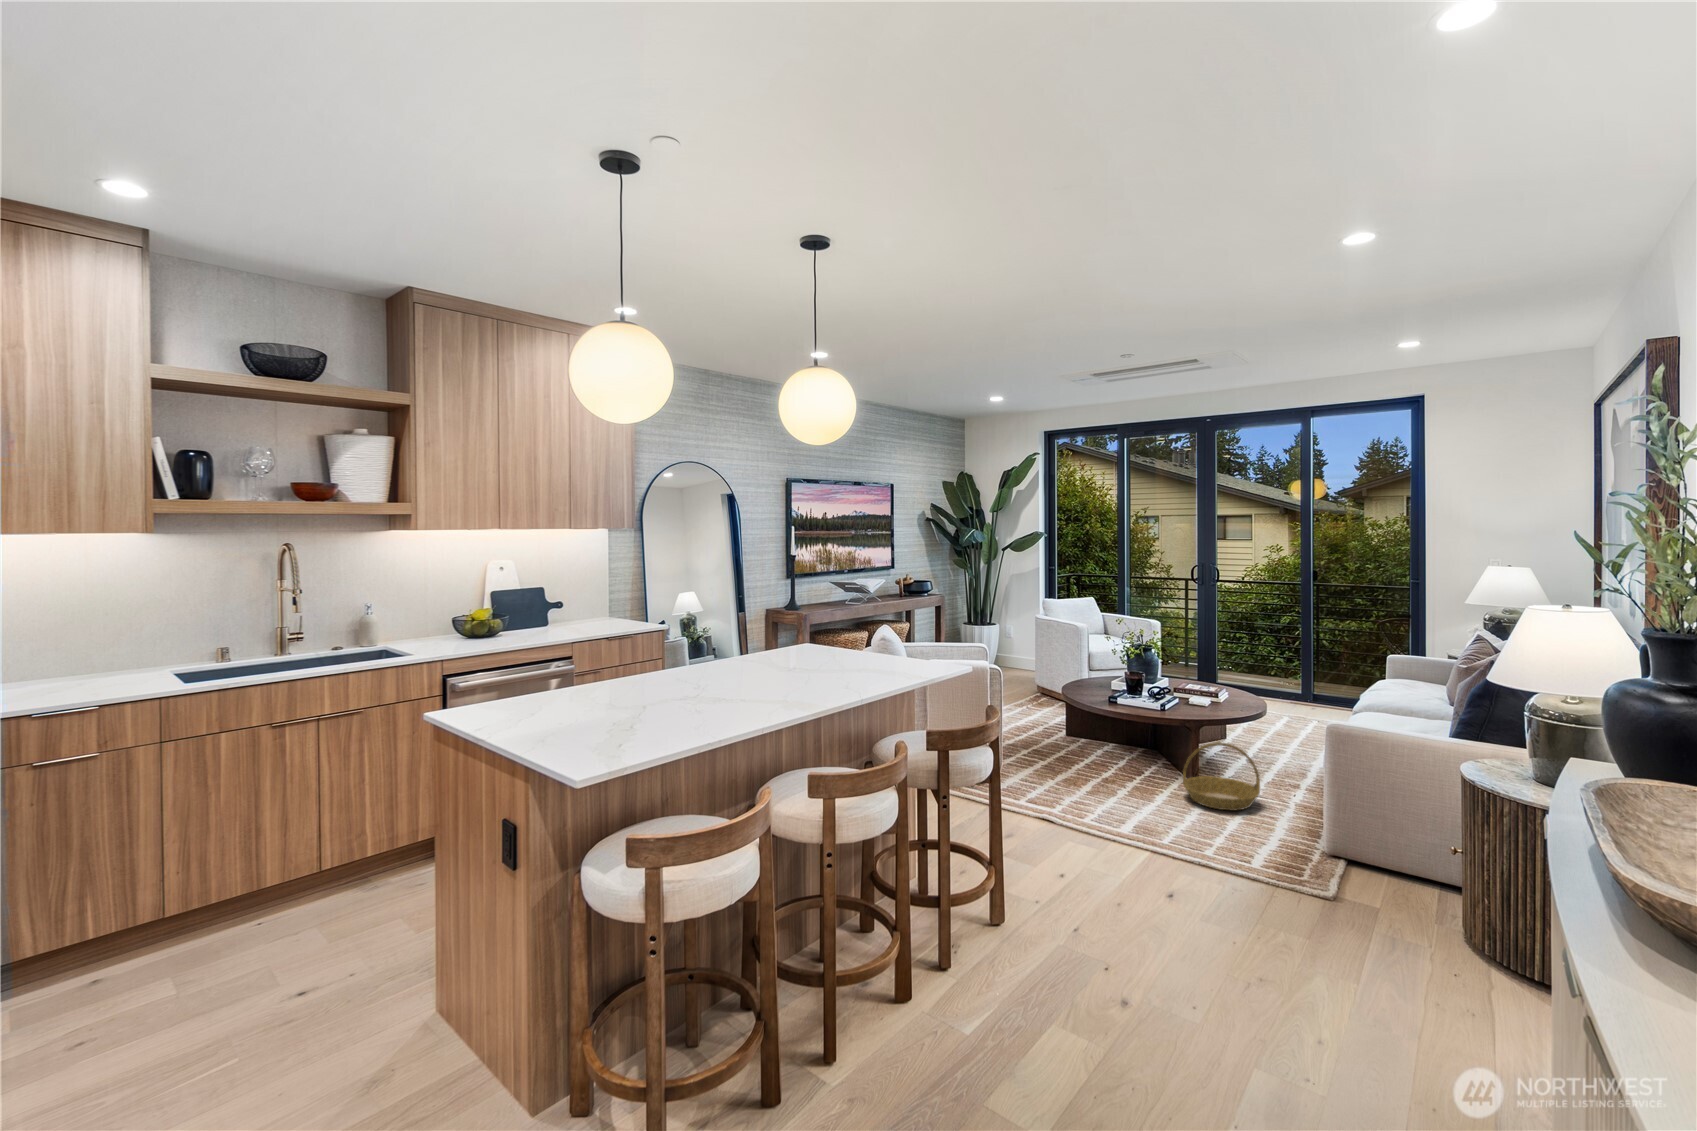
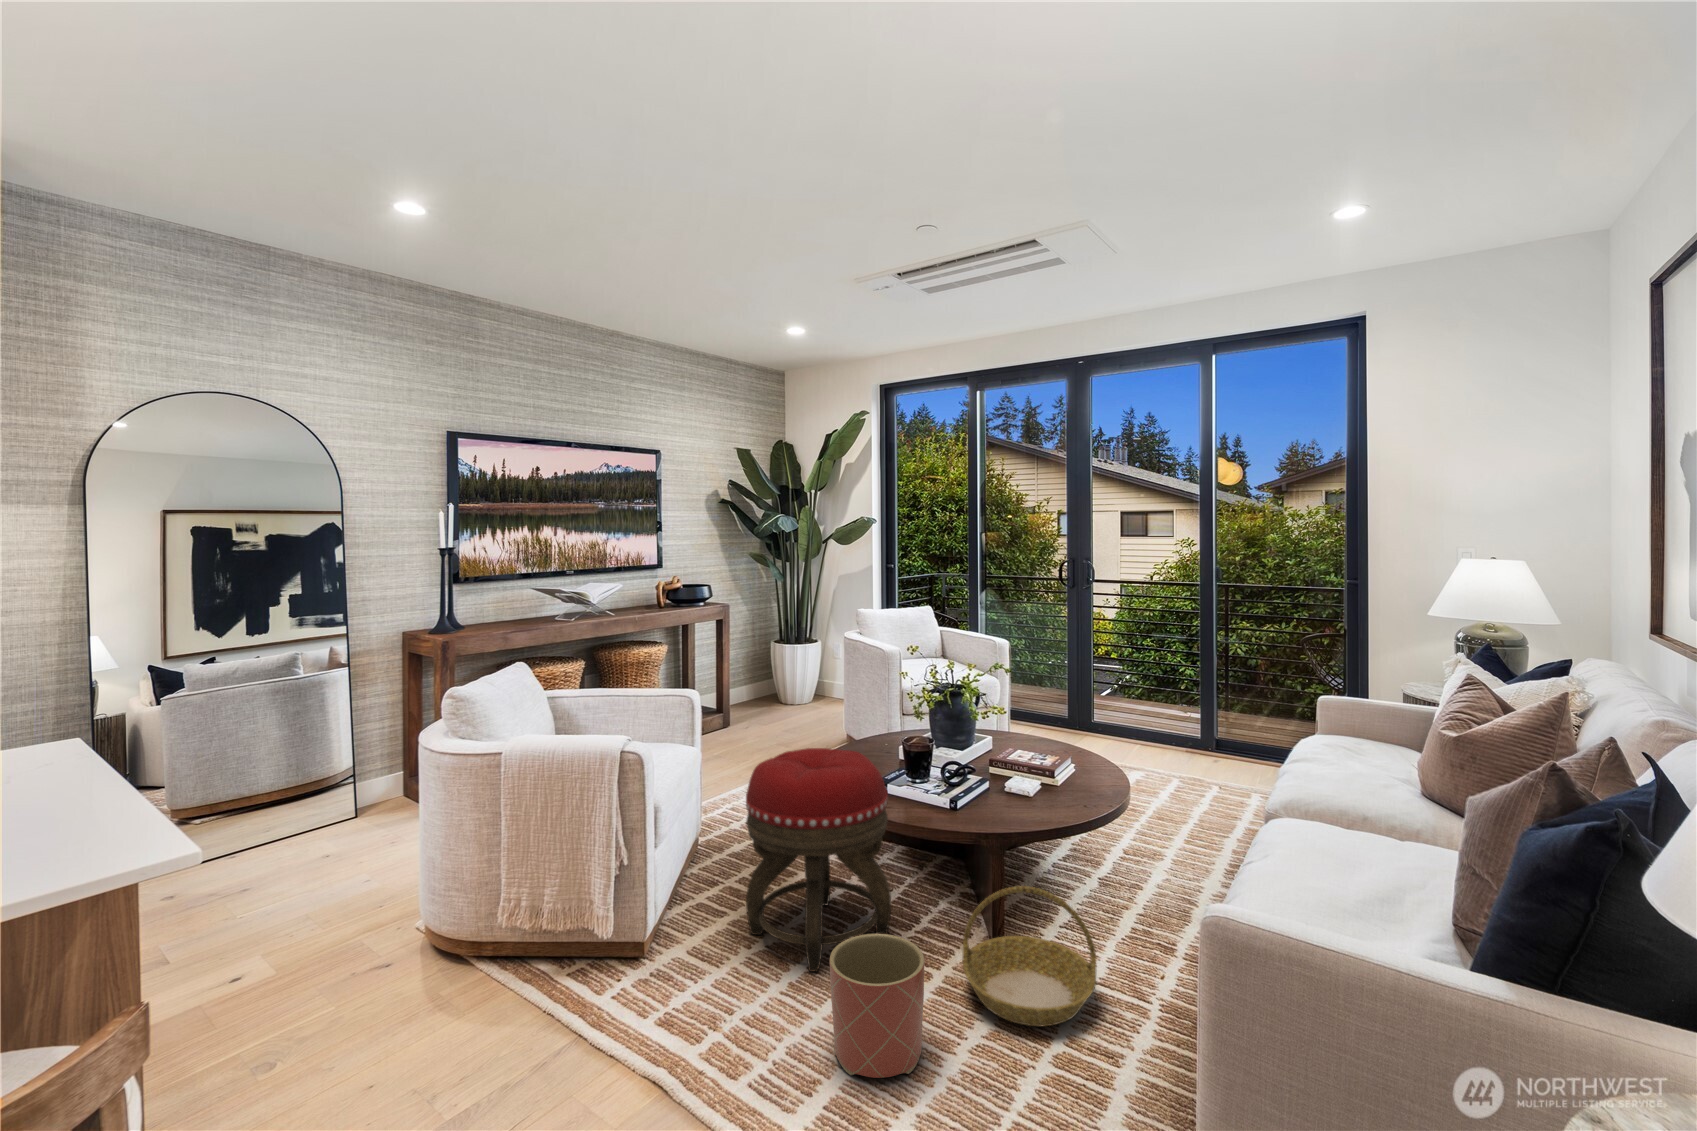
footstool: none [1046,676,1131,791] -> present [746,748,891,971]
planter: none [1124,761,1175,823] -> present [830,934,925,1078]

